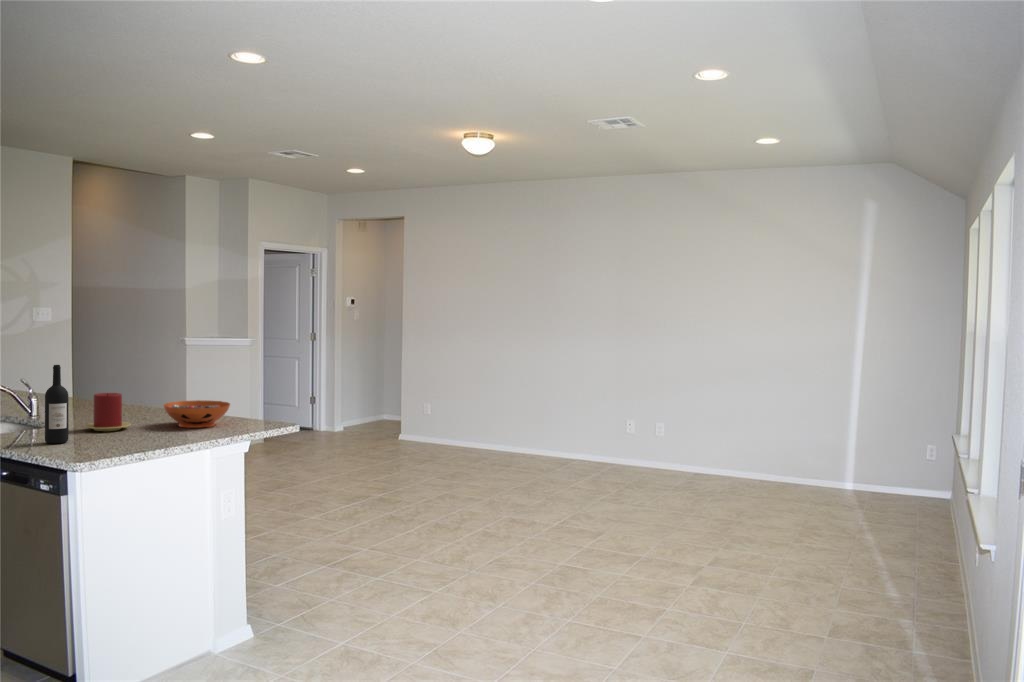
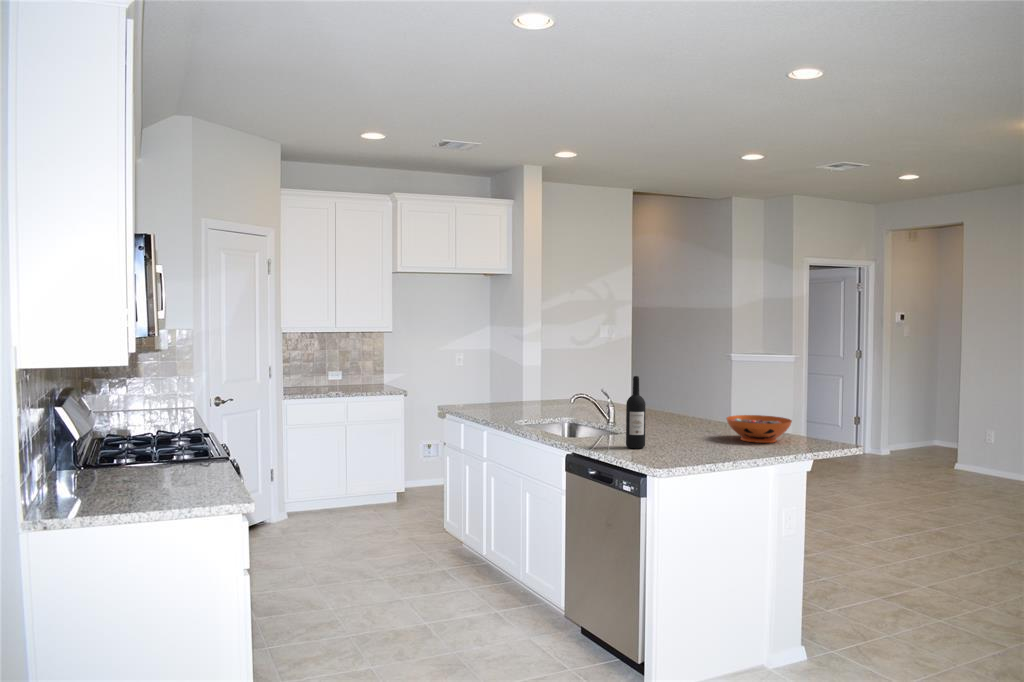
candle: present [84,393,131,431] -> none [656,404,697,440]

